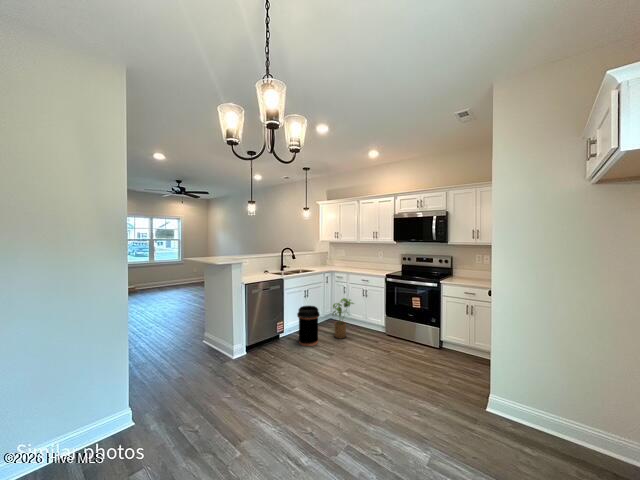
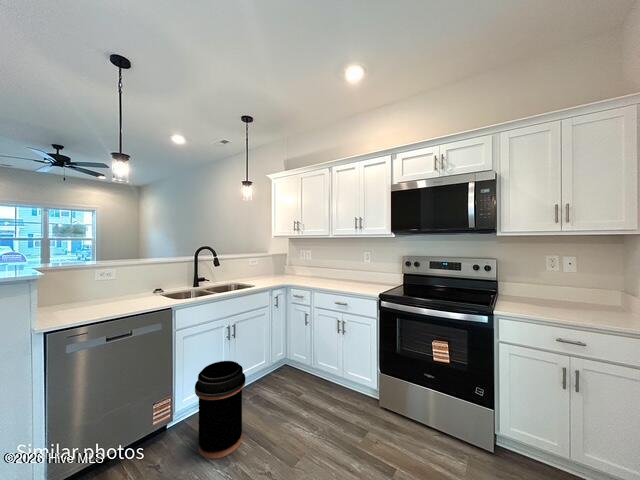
house plant: present [332,298,354,338] -> none [275,342,320,424]

